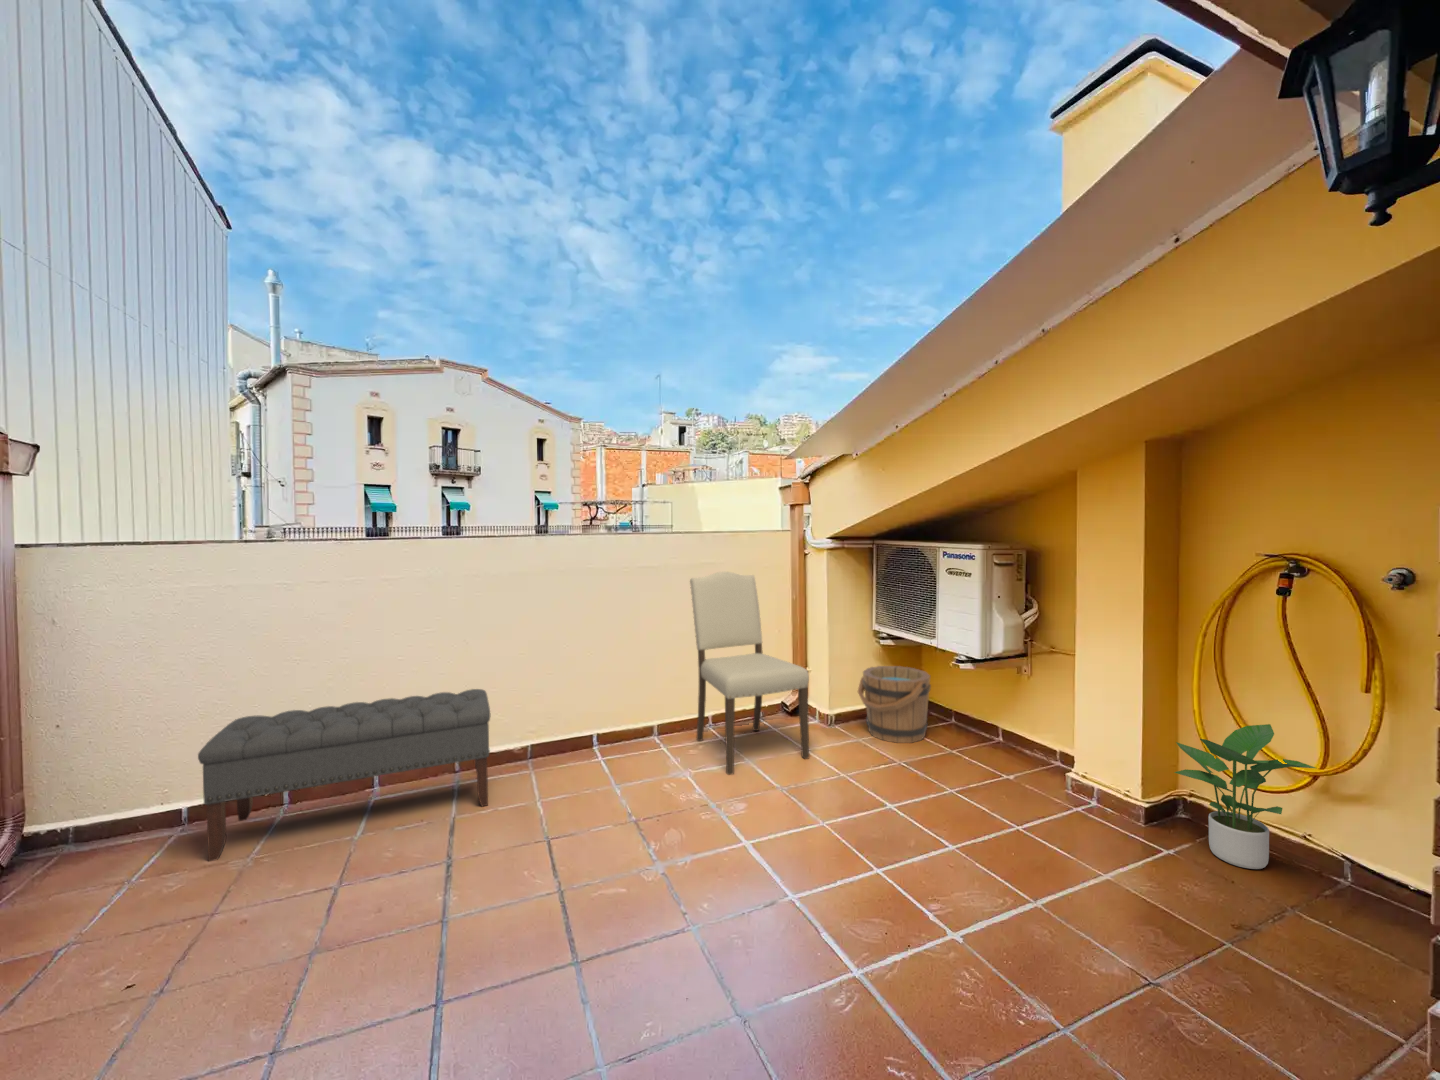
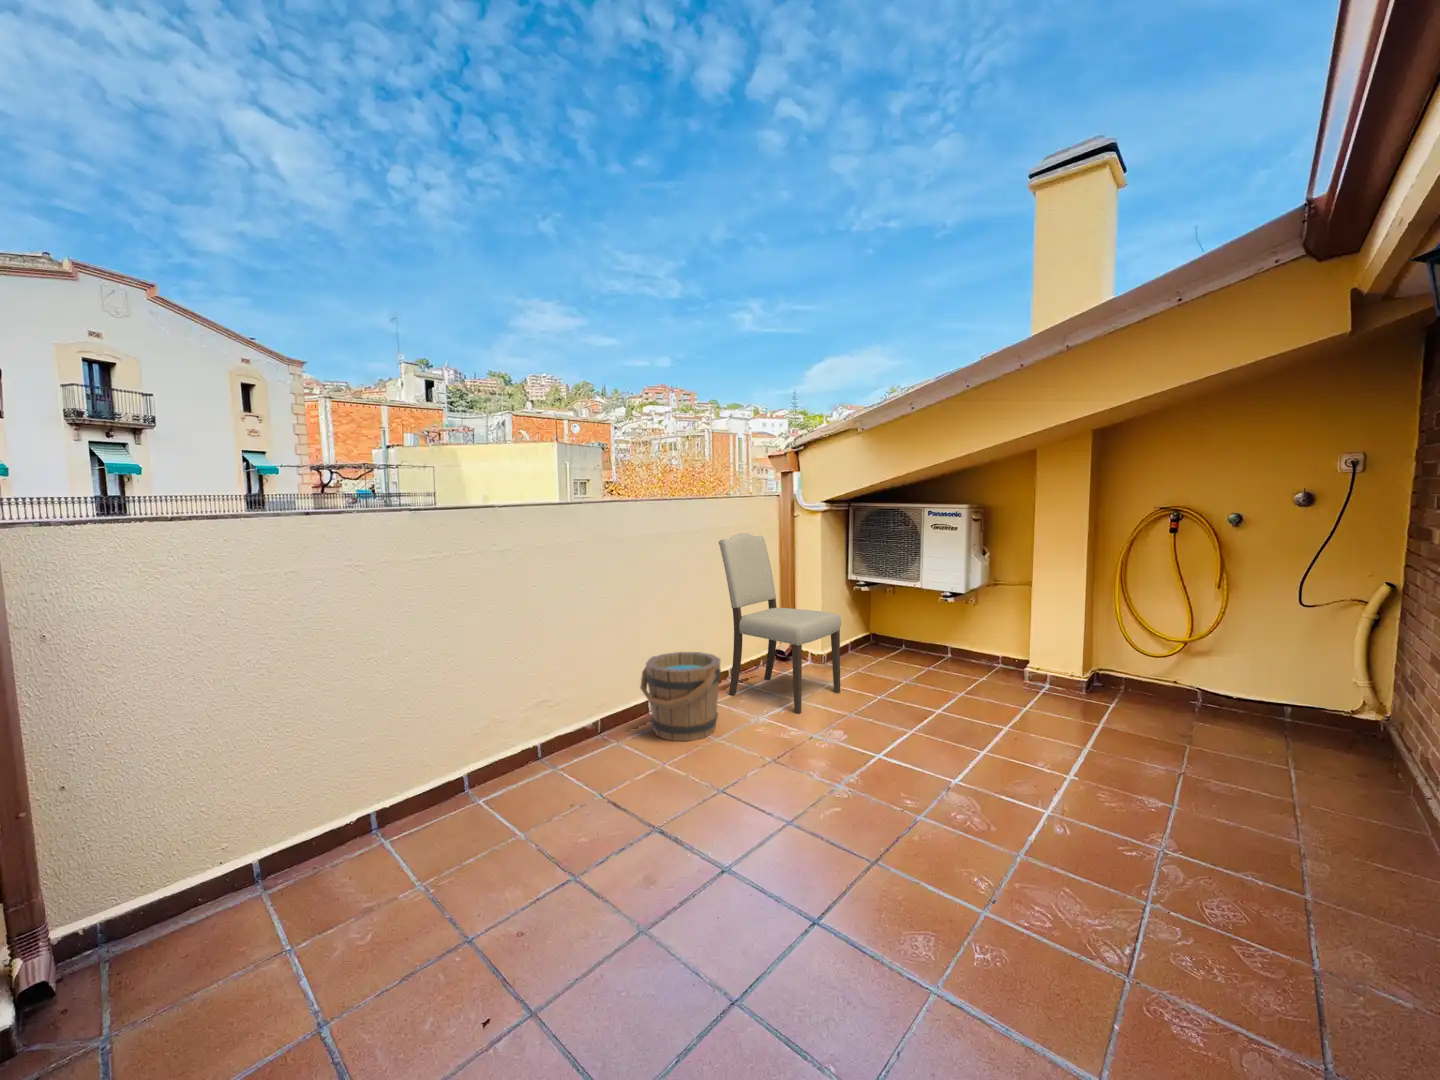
bucket: present [858,666,931,743] -> present [640,652,721,741]
bench: present [198,689,490,861] -> none [320,665,625,900]
potted plant: present [1175,724,1315,869] -> none [1106,612,1187,703]

